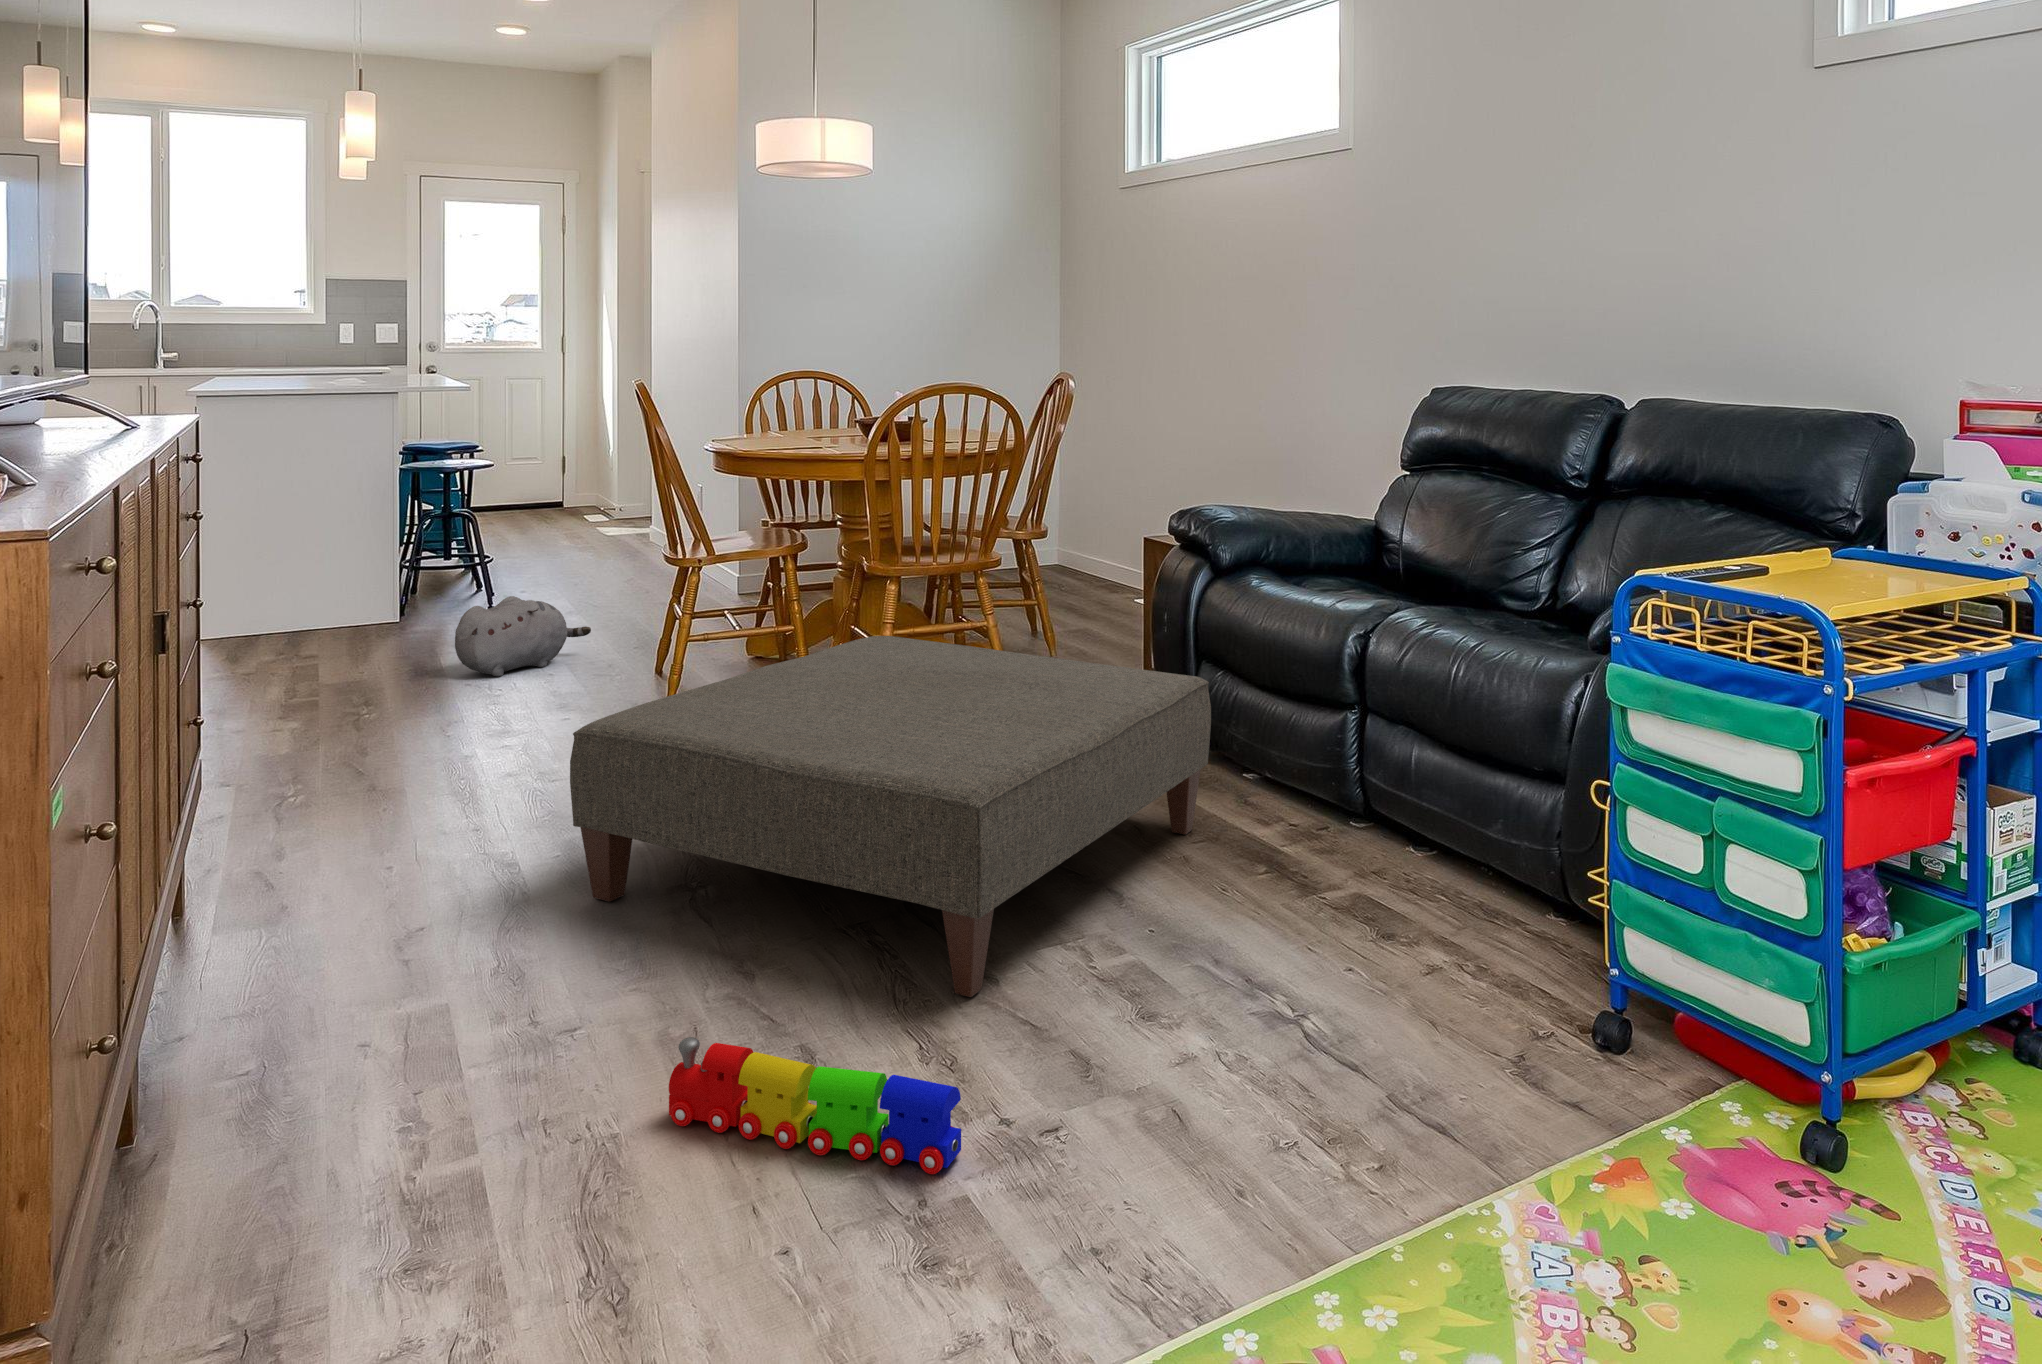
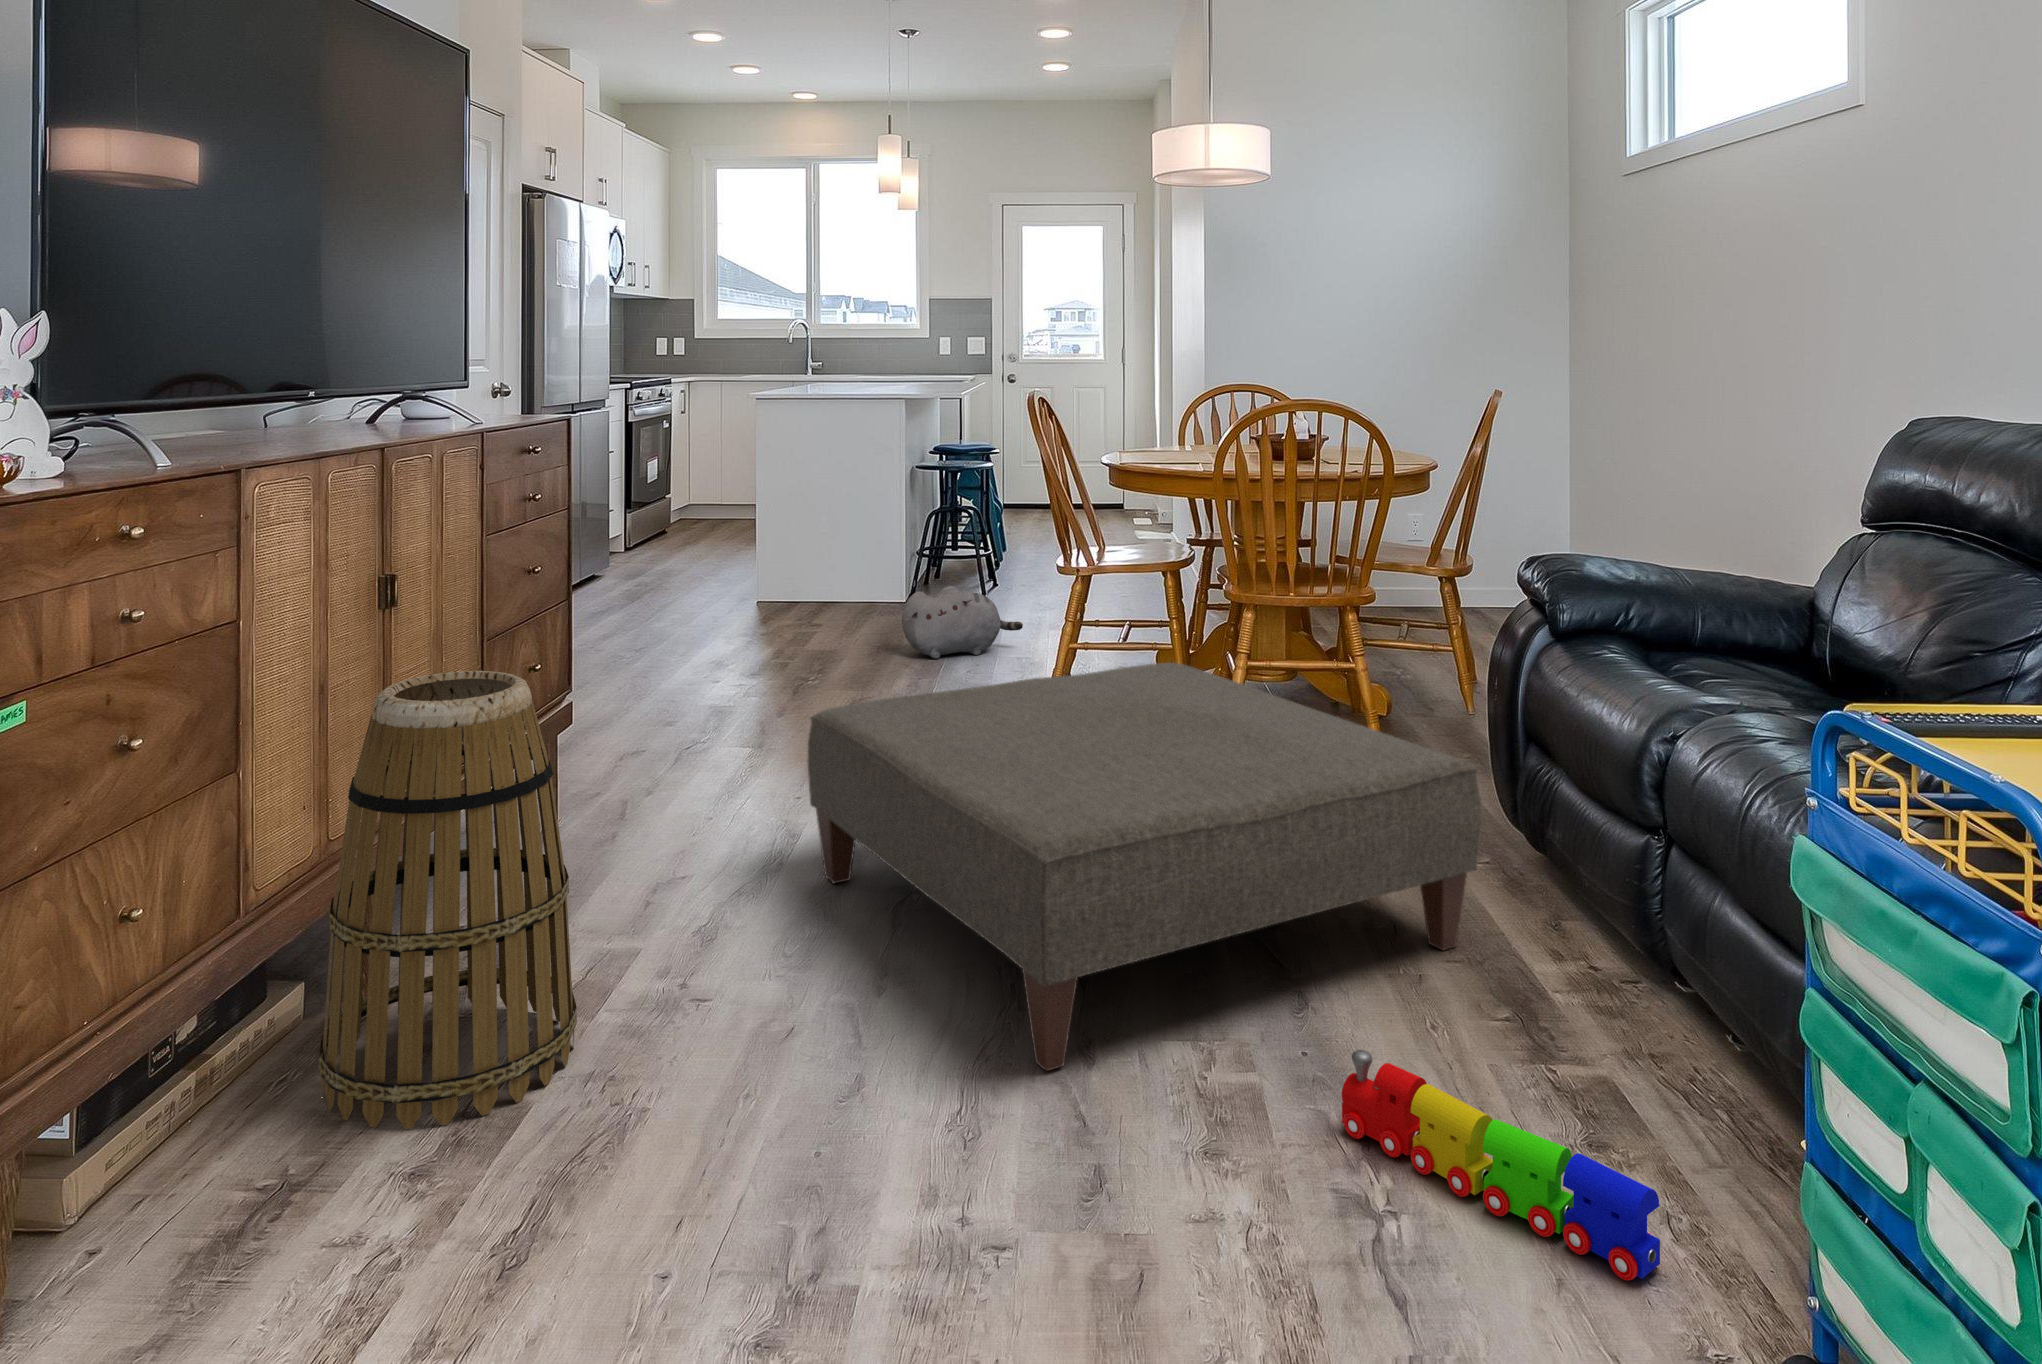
basket: none [170,716,488,1260] -> present [319,671,577,1129]
toy train: present [669,1037,961,1174] -> present [1342,1050,1660,1281]

